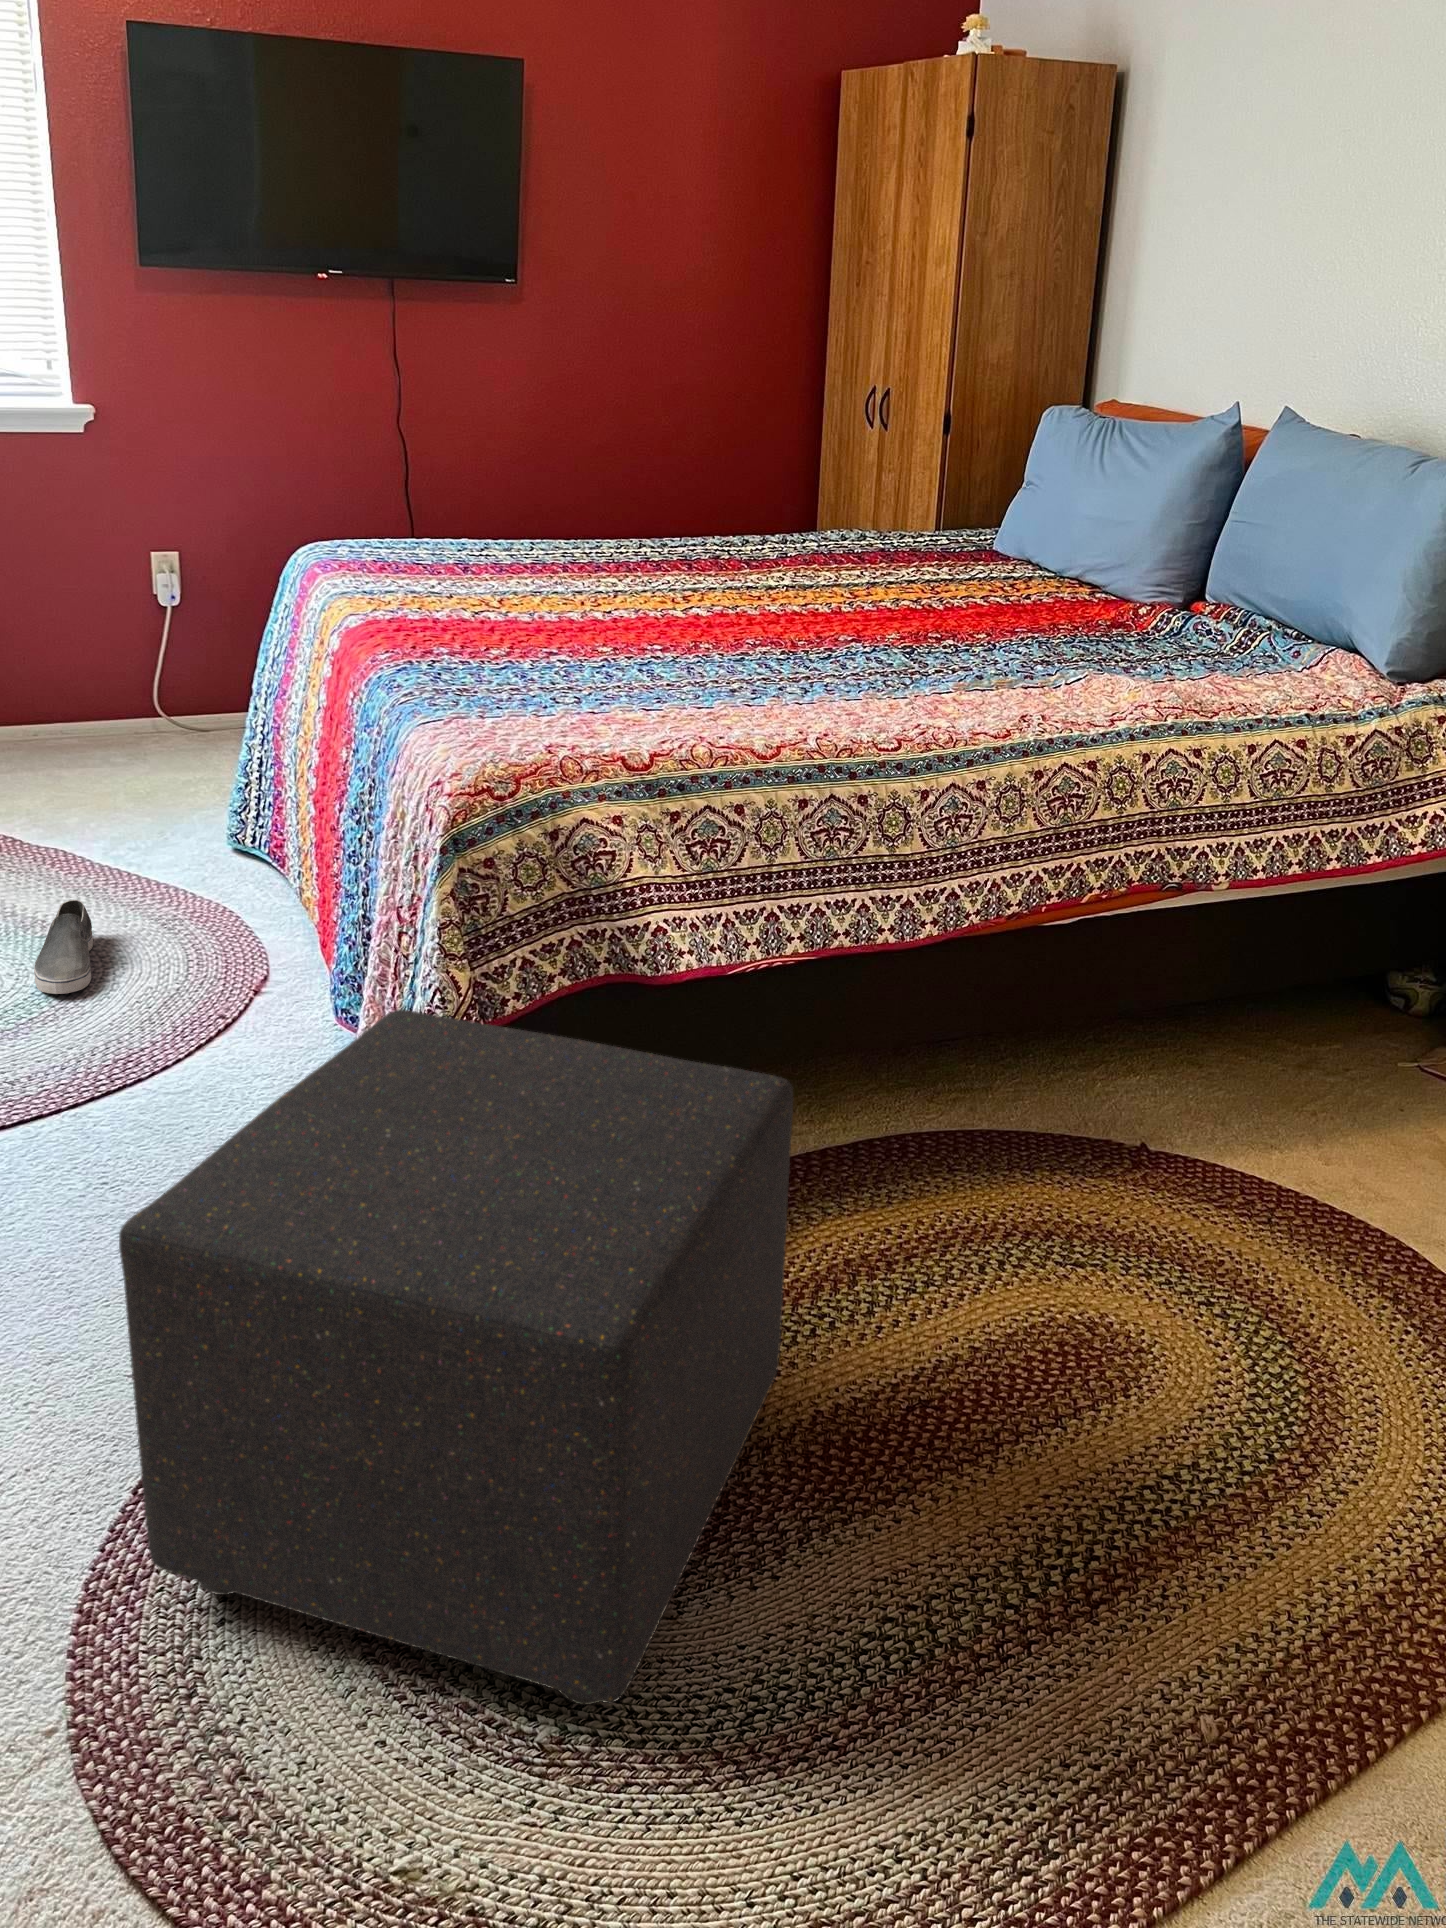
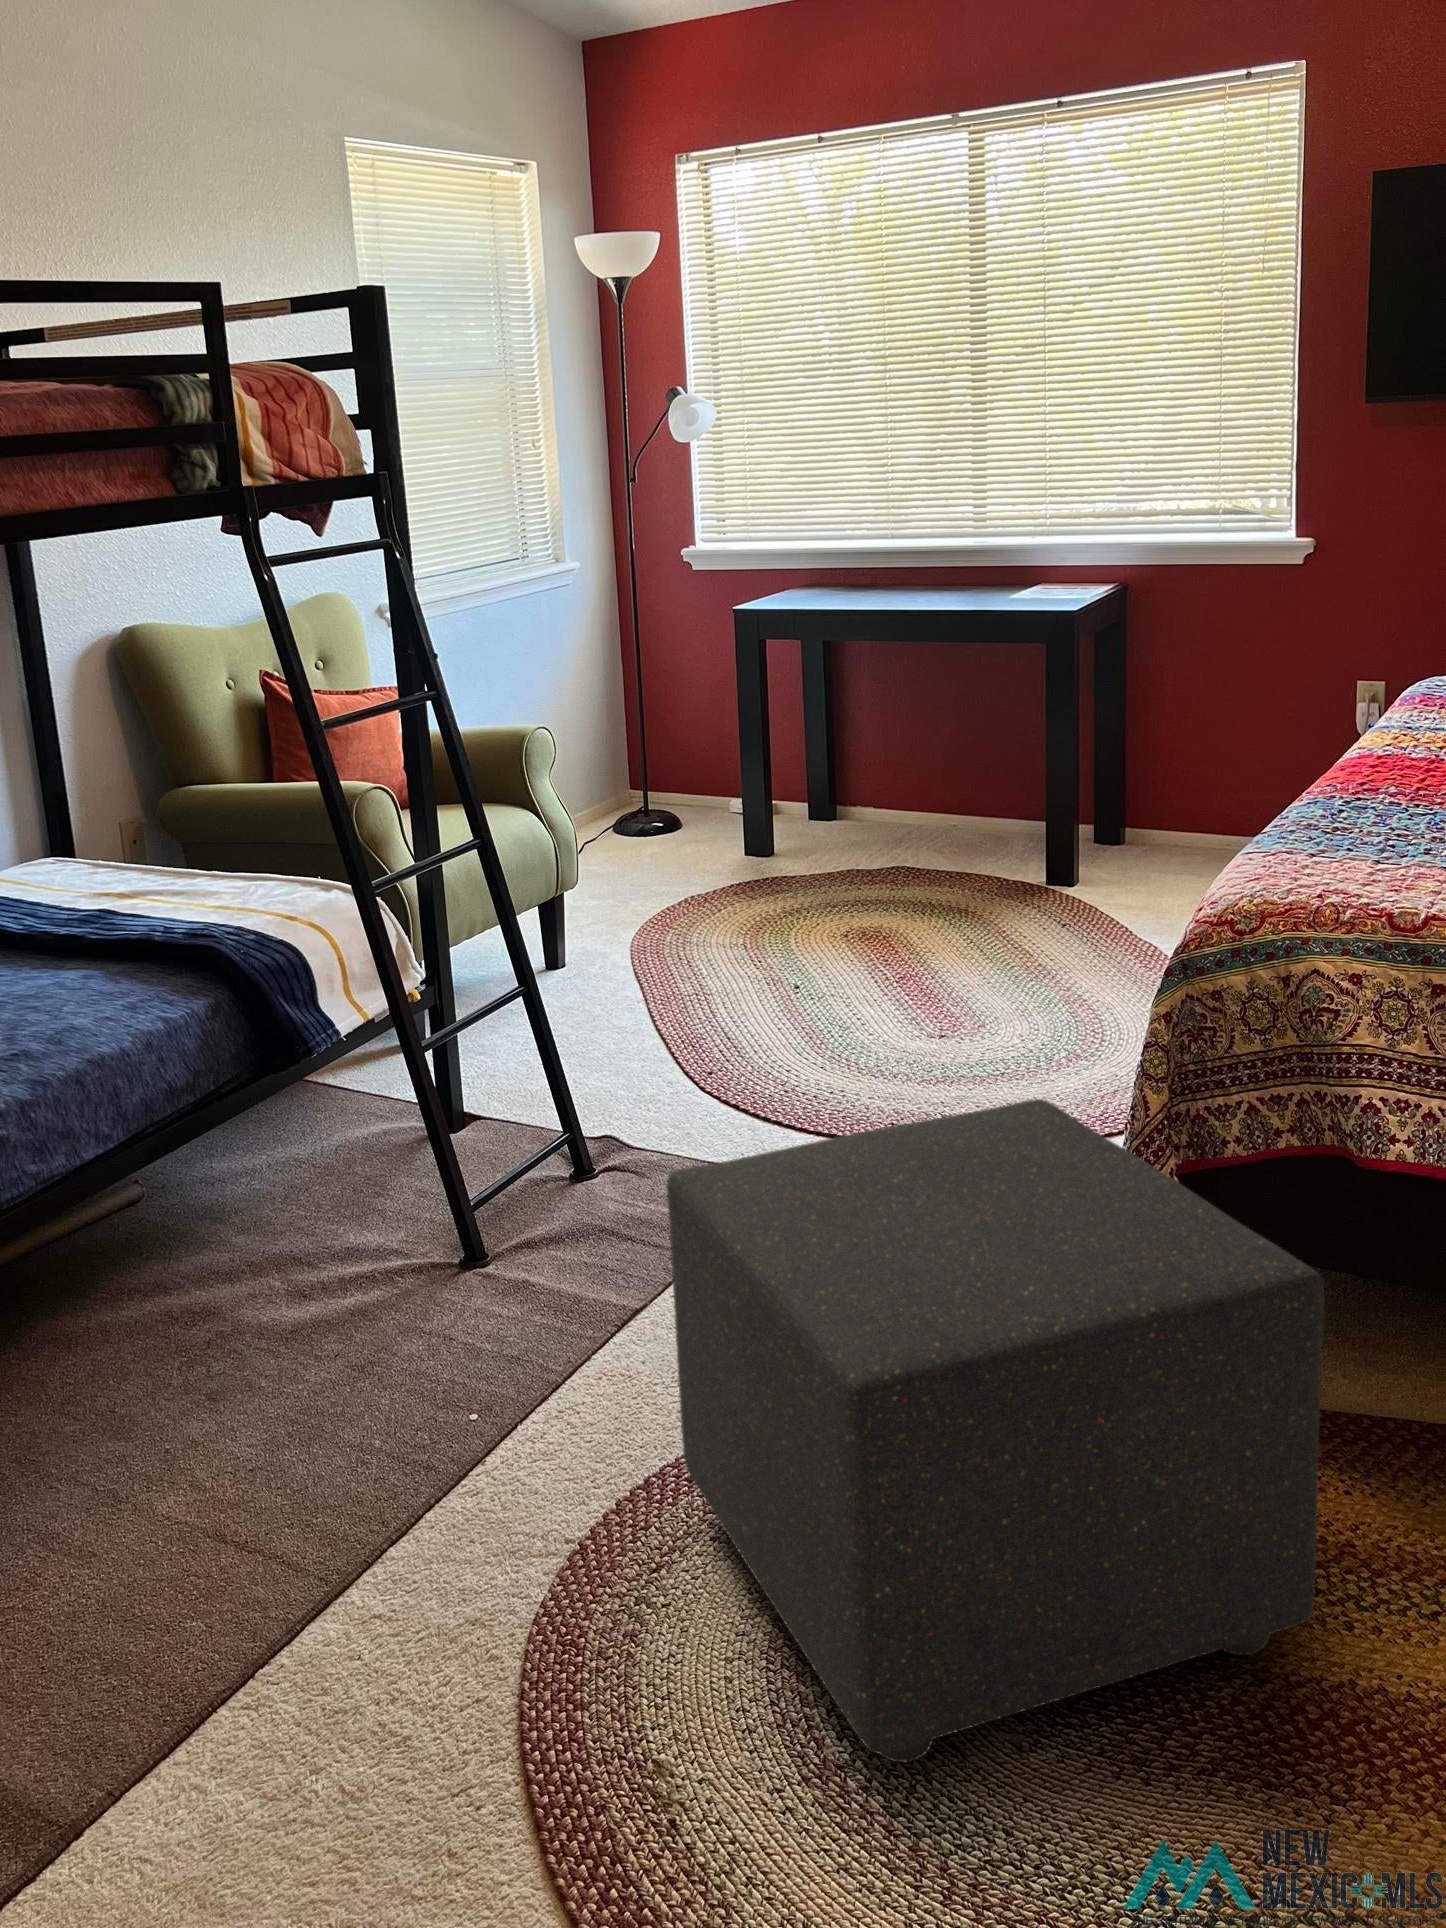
shoe: present [34,900,93,994] -> none [1011,985,1089,1063]

